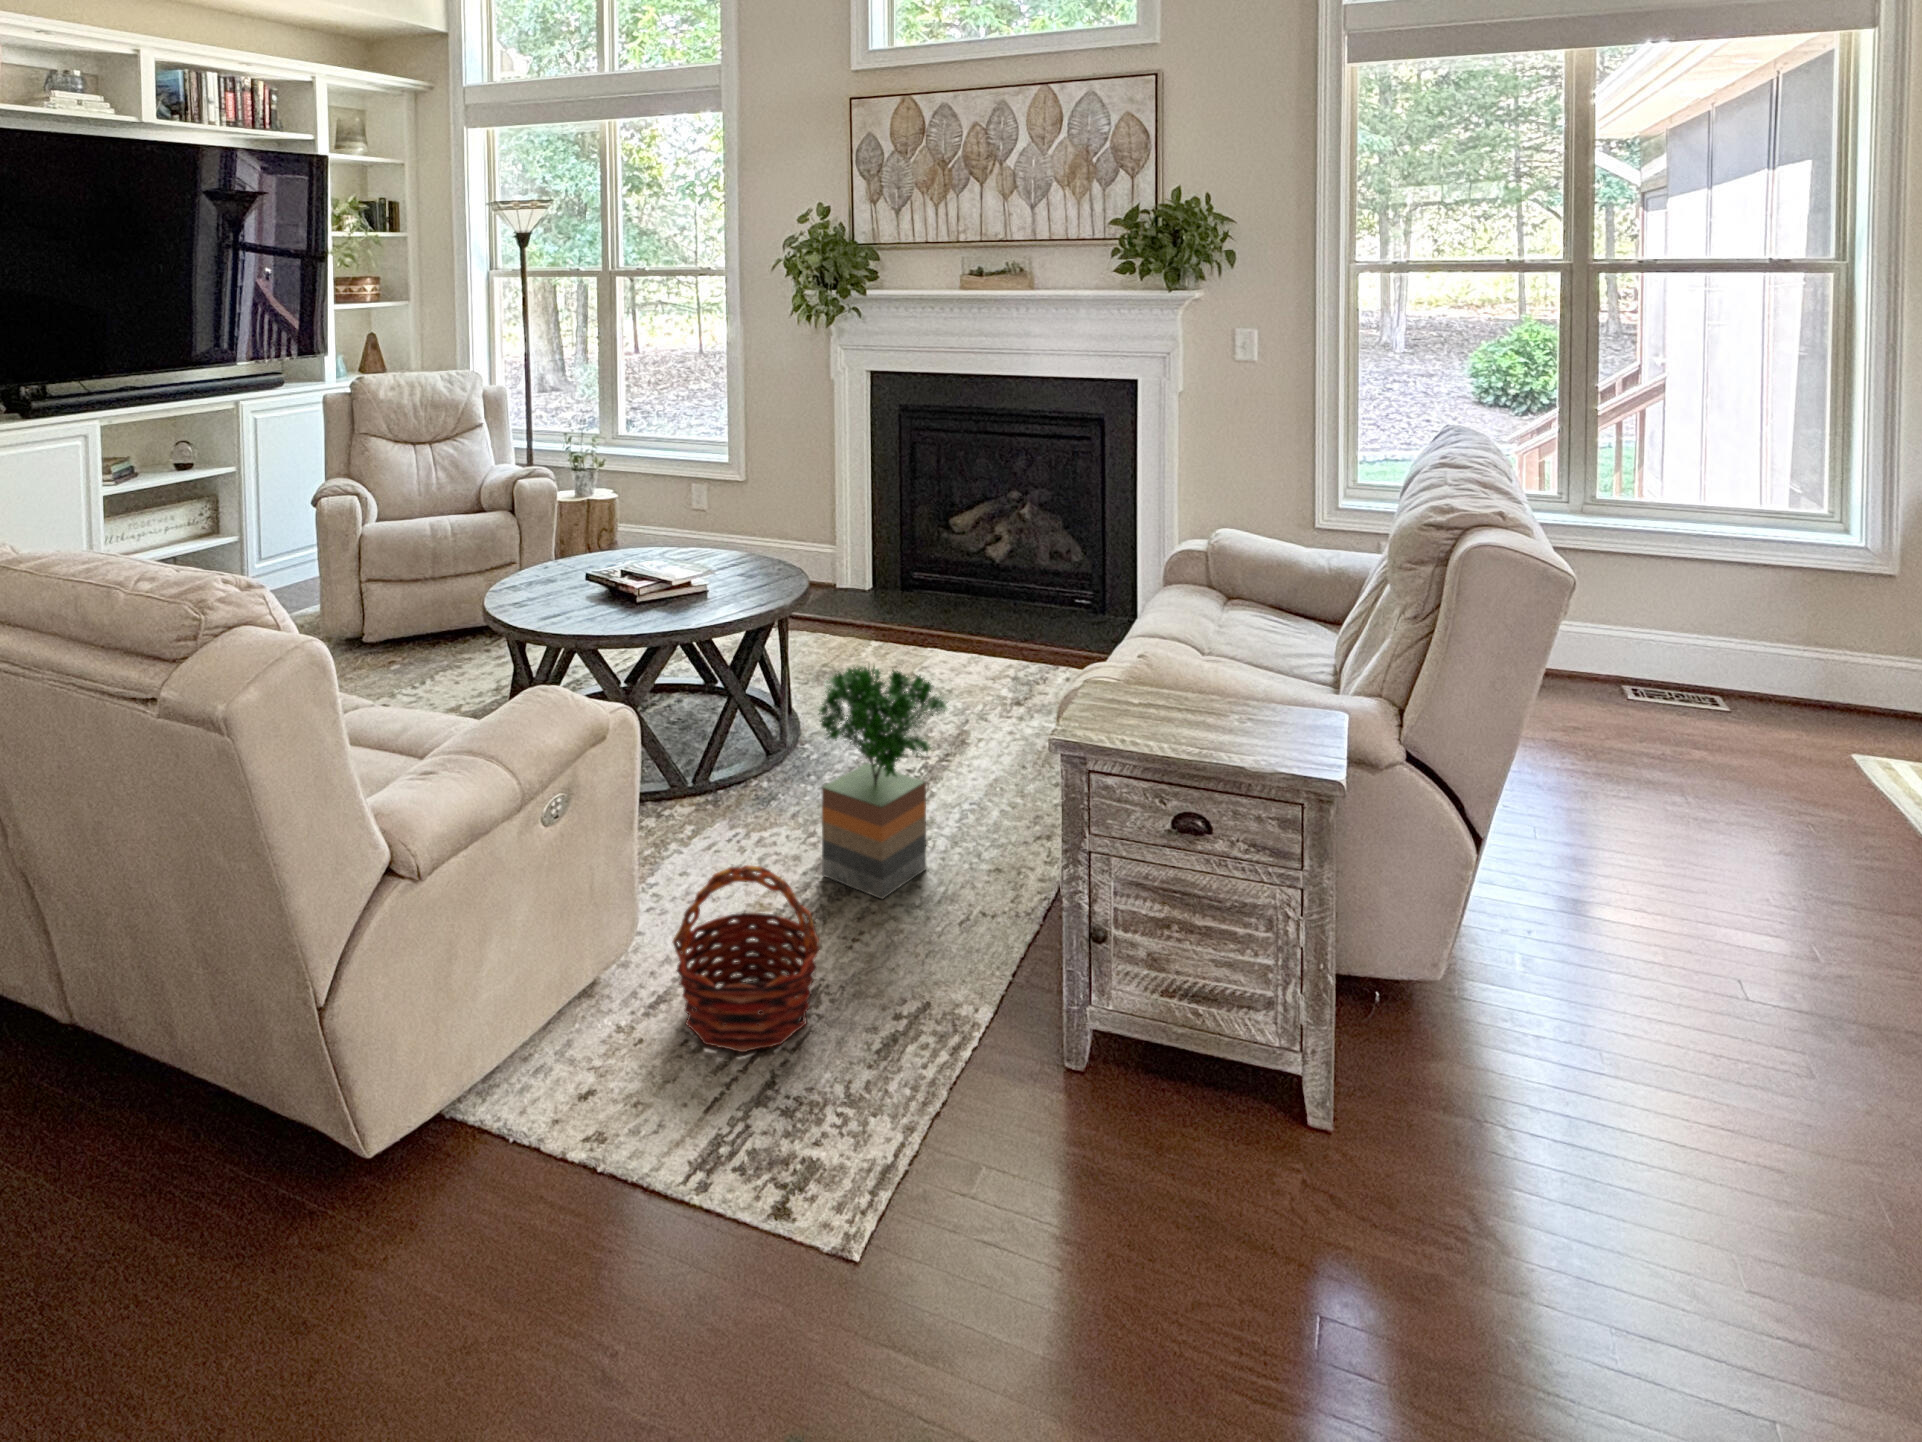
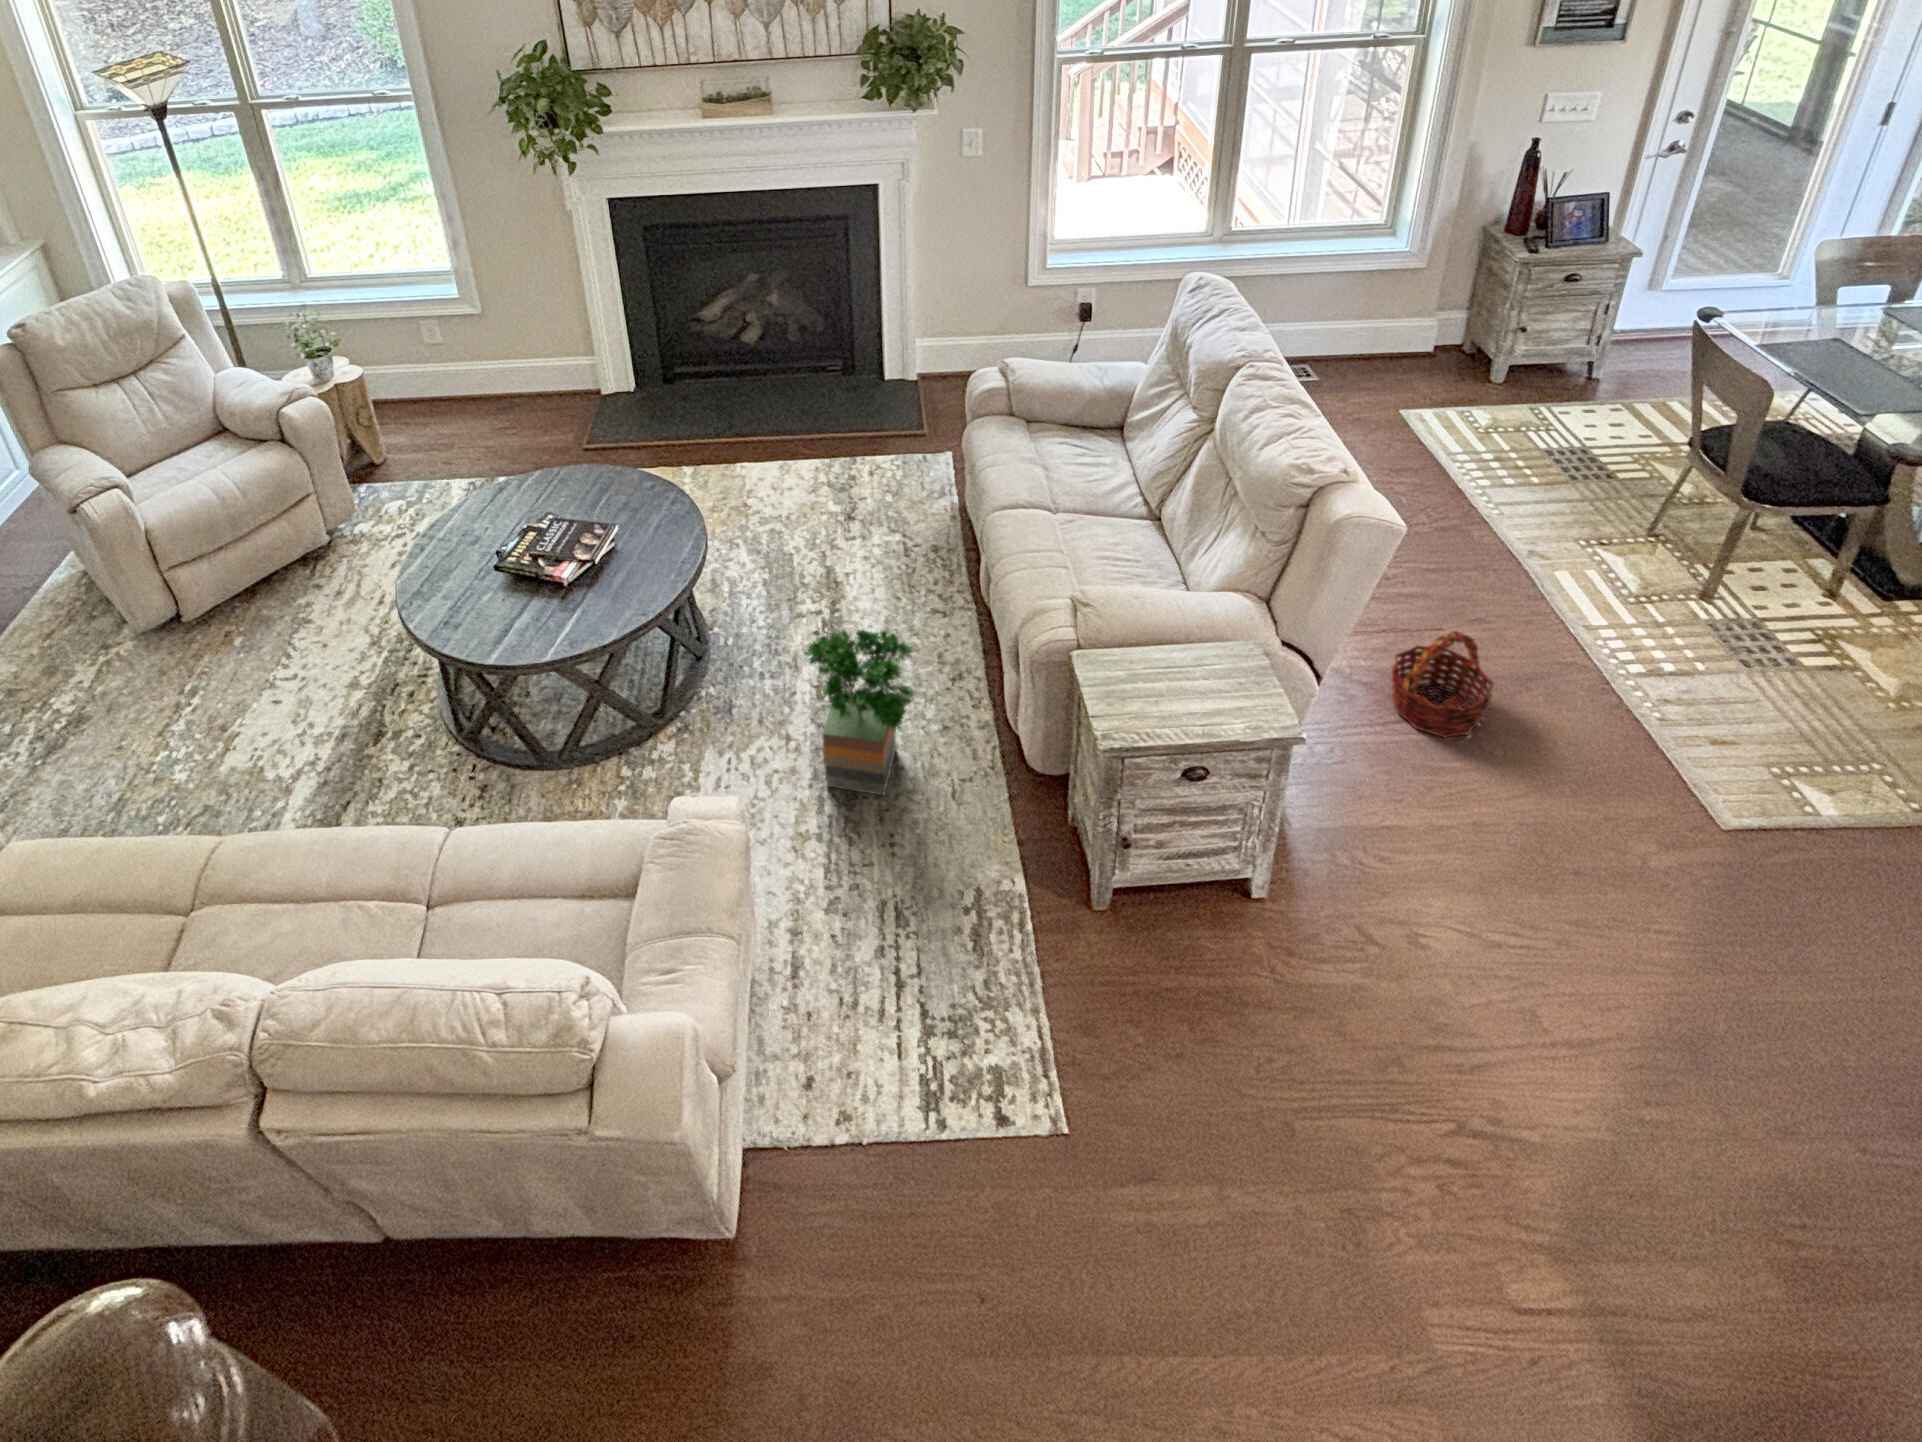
basket: present [673,865,820,1052] -> present [1391,631,1493,737]

